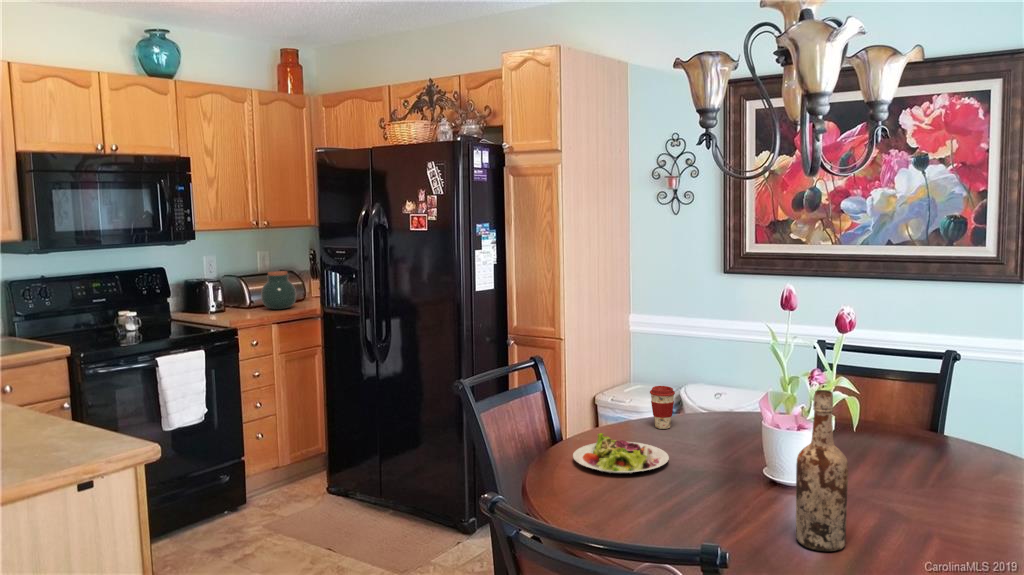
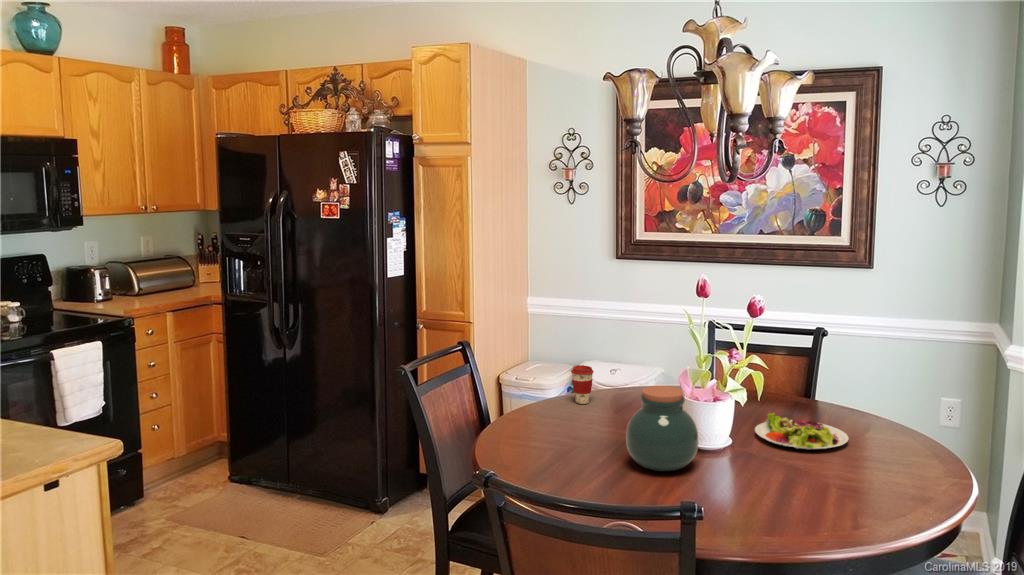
jar: present [261,271,296,309] -> present [626,386,698,471]
wine bottle: present [796,390,848,551] -> none [718,367,761,500]
salad plate: present [573,433,669,473] -> present [755,413,848,449]

